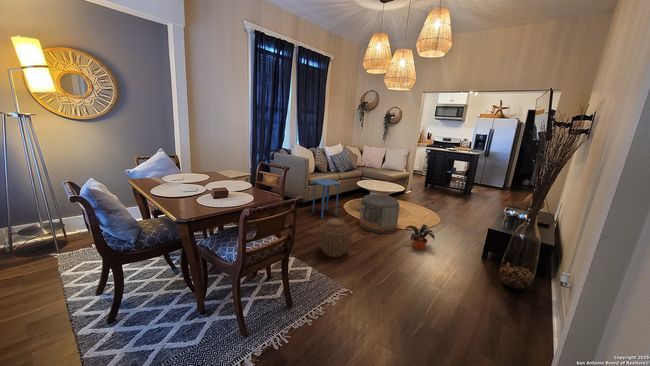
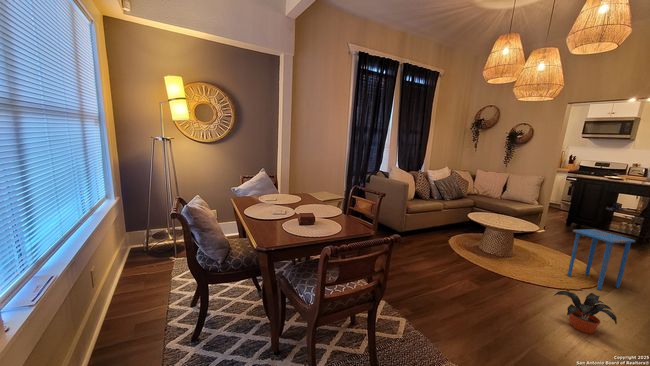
side table: present [312,179,341,218] -> present [567,229,635,290]
pouf: present [359,194,399,233] -> none [474,235,541,294]
woven basket: present [318,218,352,257] -> none [418,262,467,316]

